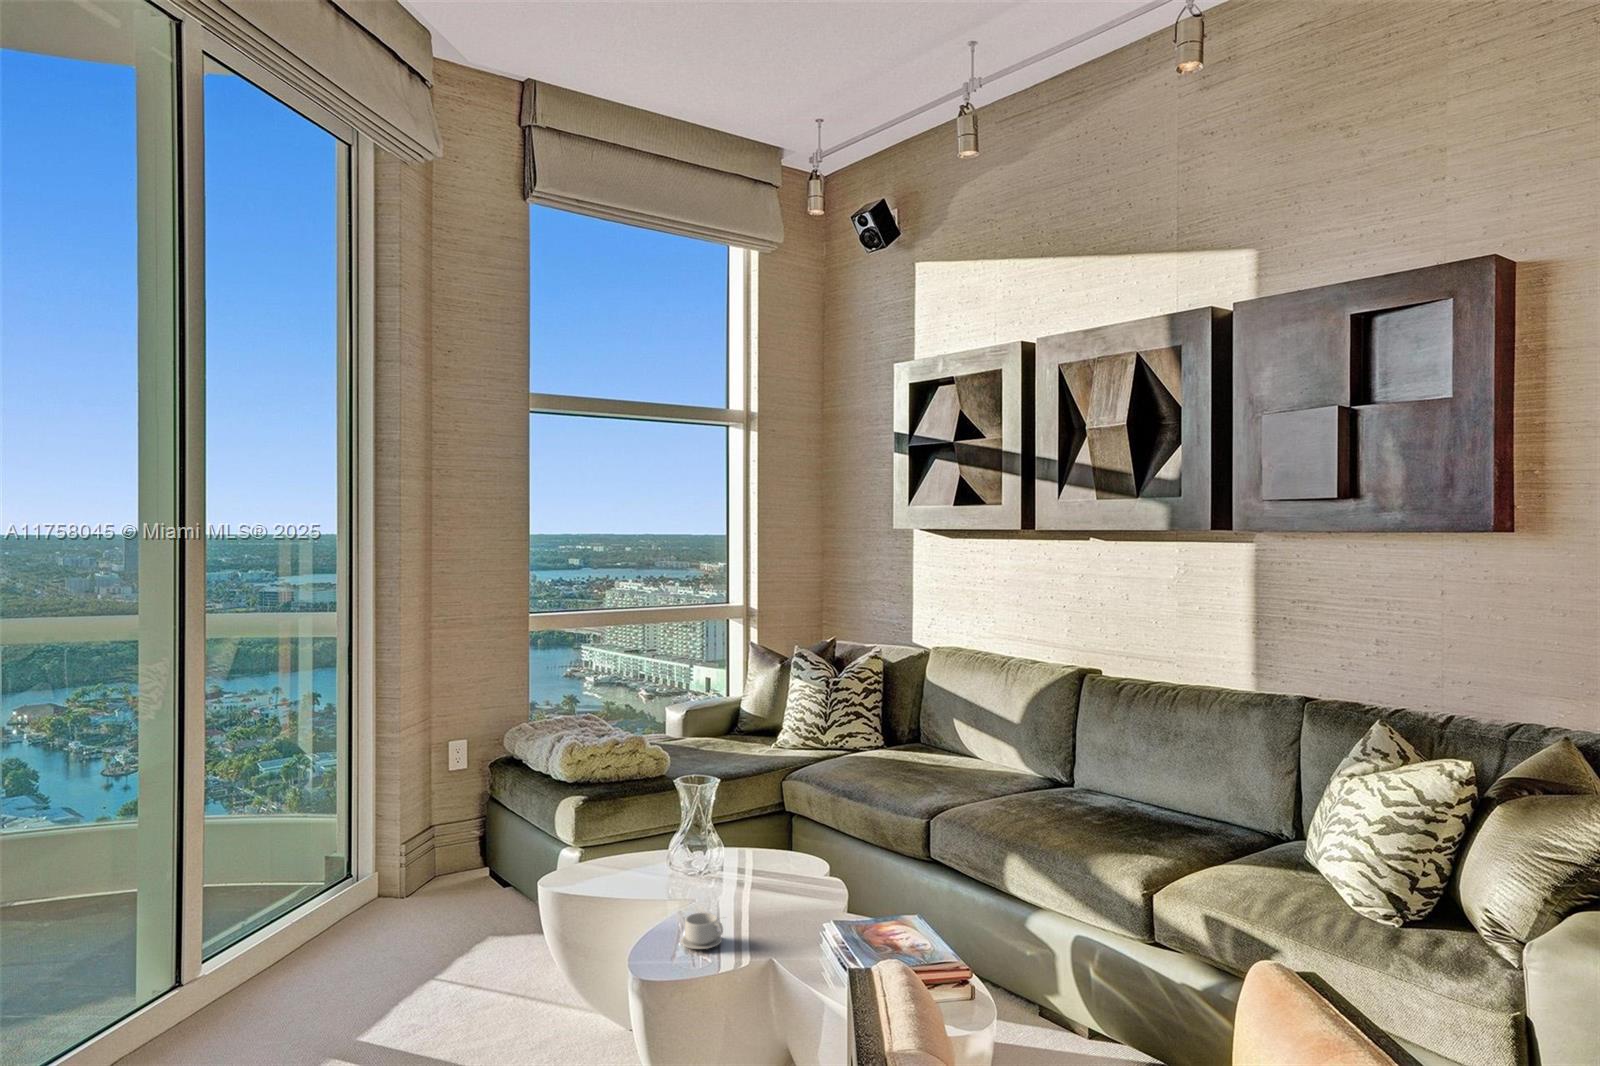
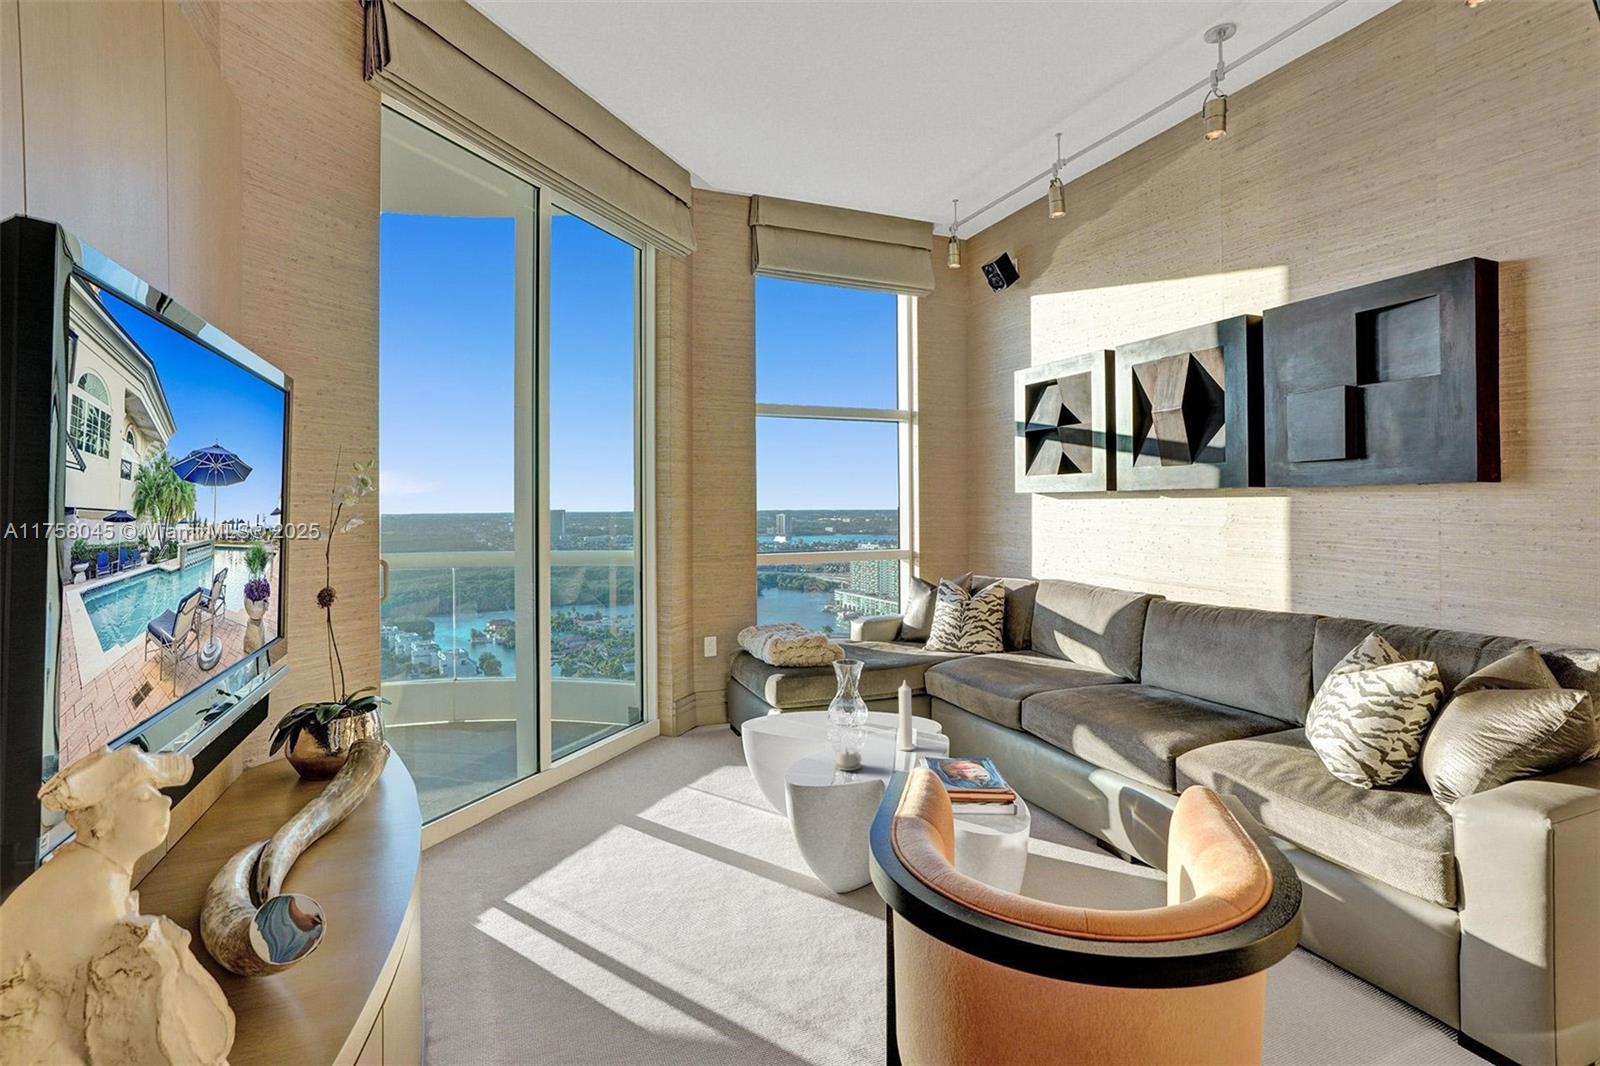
candle: none [766,802,795,909] -> present [896,680,916,751]

